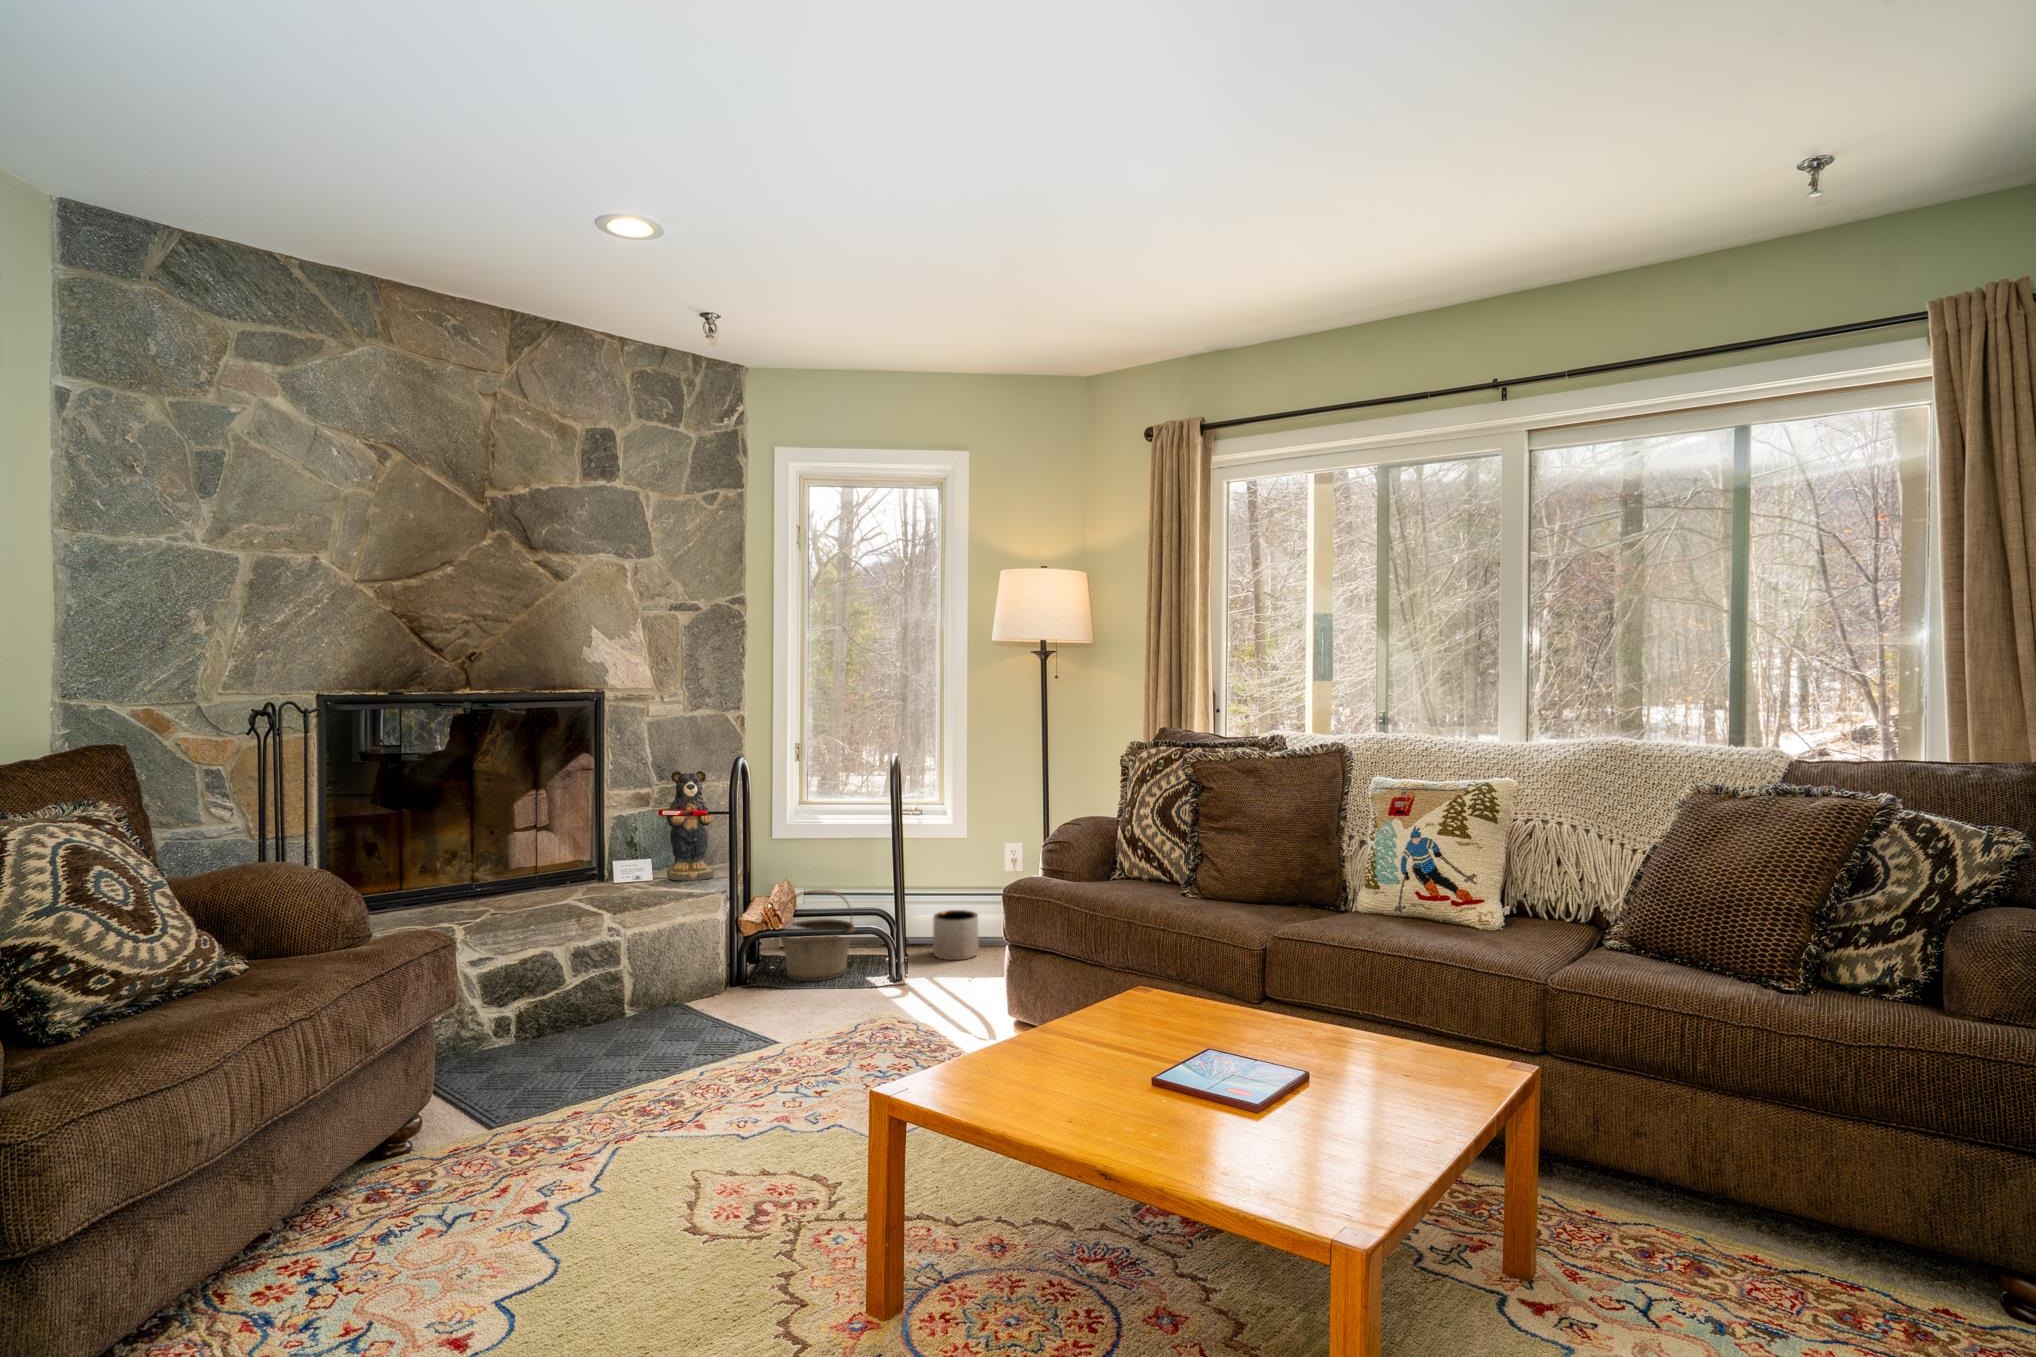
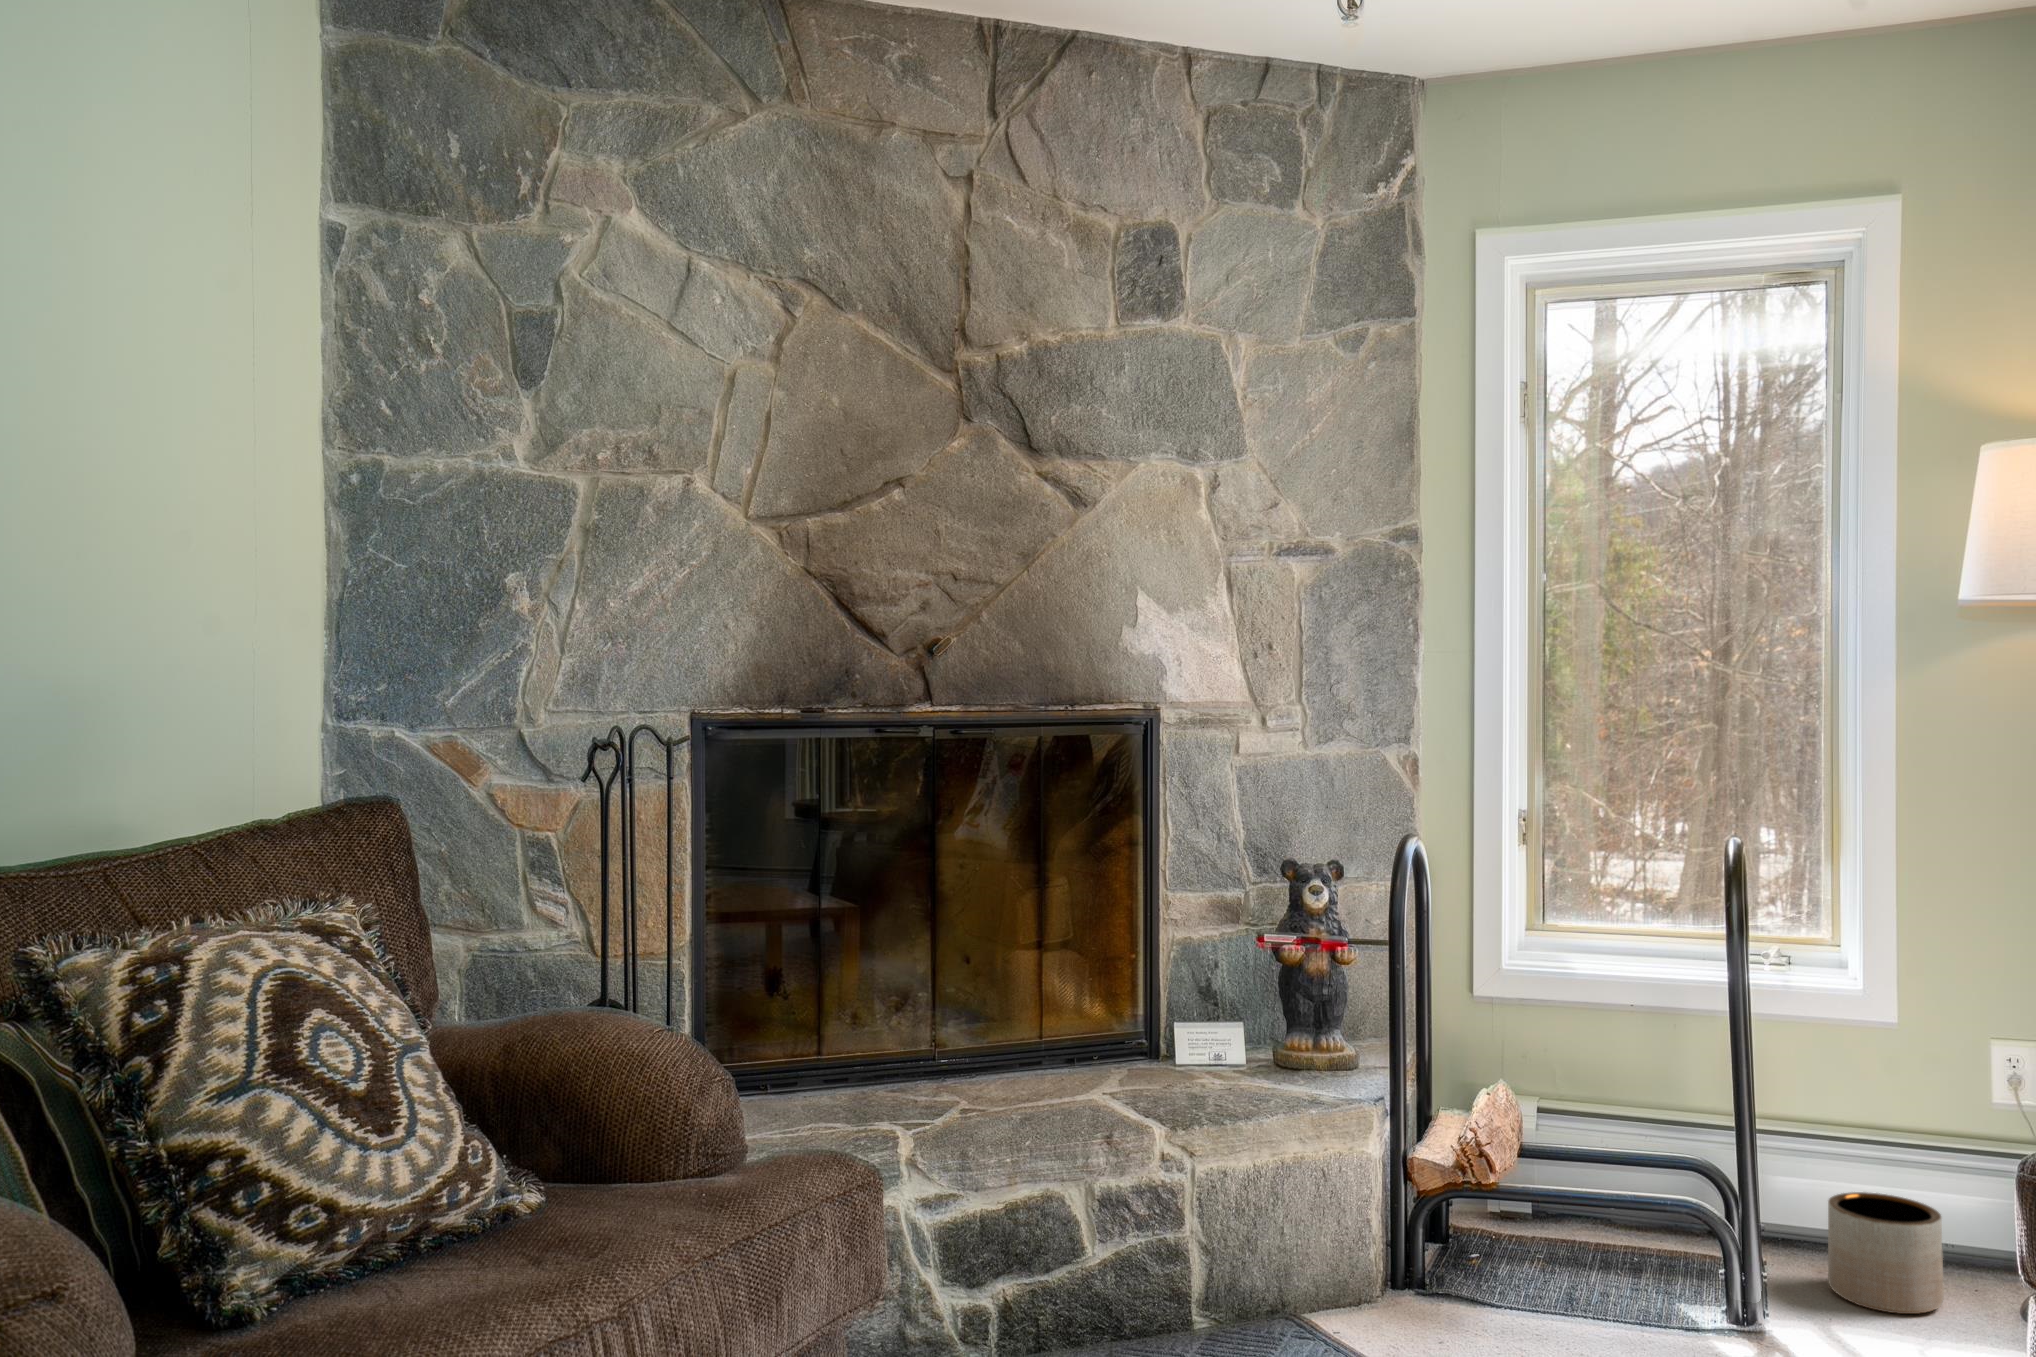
basket: present [780,890,855,981] -> none [1484,1117,1651,1313]

